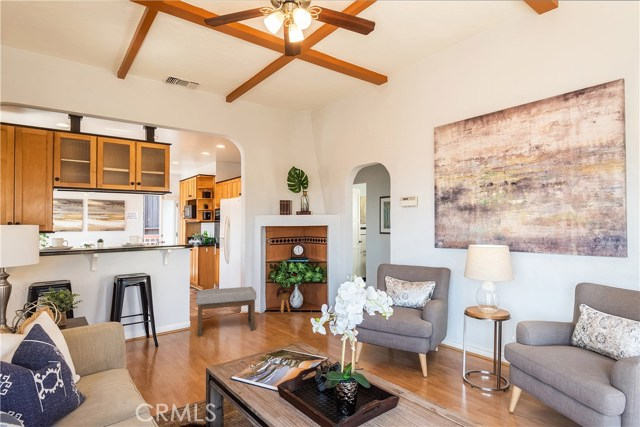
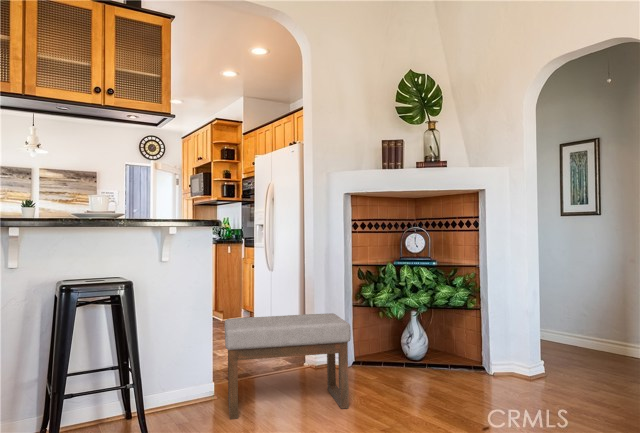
house plant: present [276,274,297,312] -> none [361,268,424,370]

